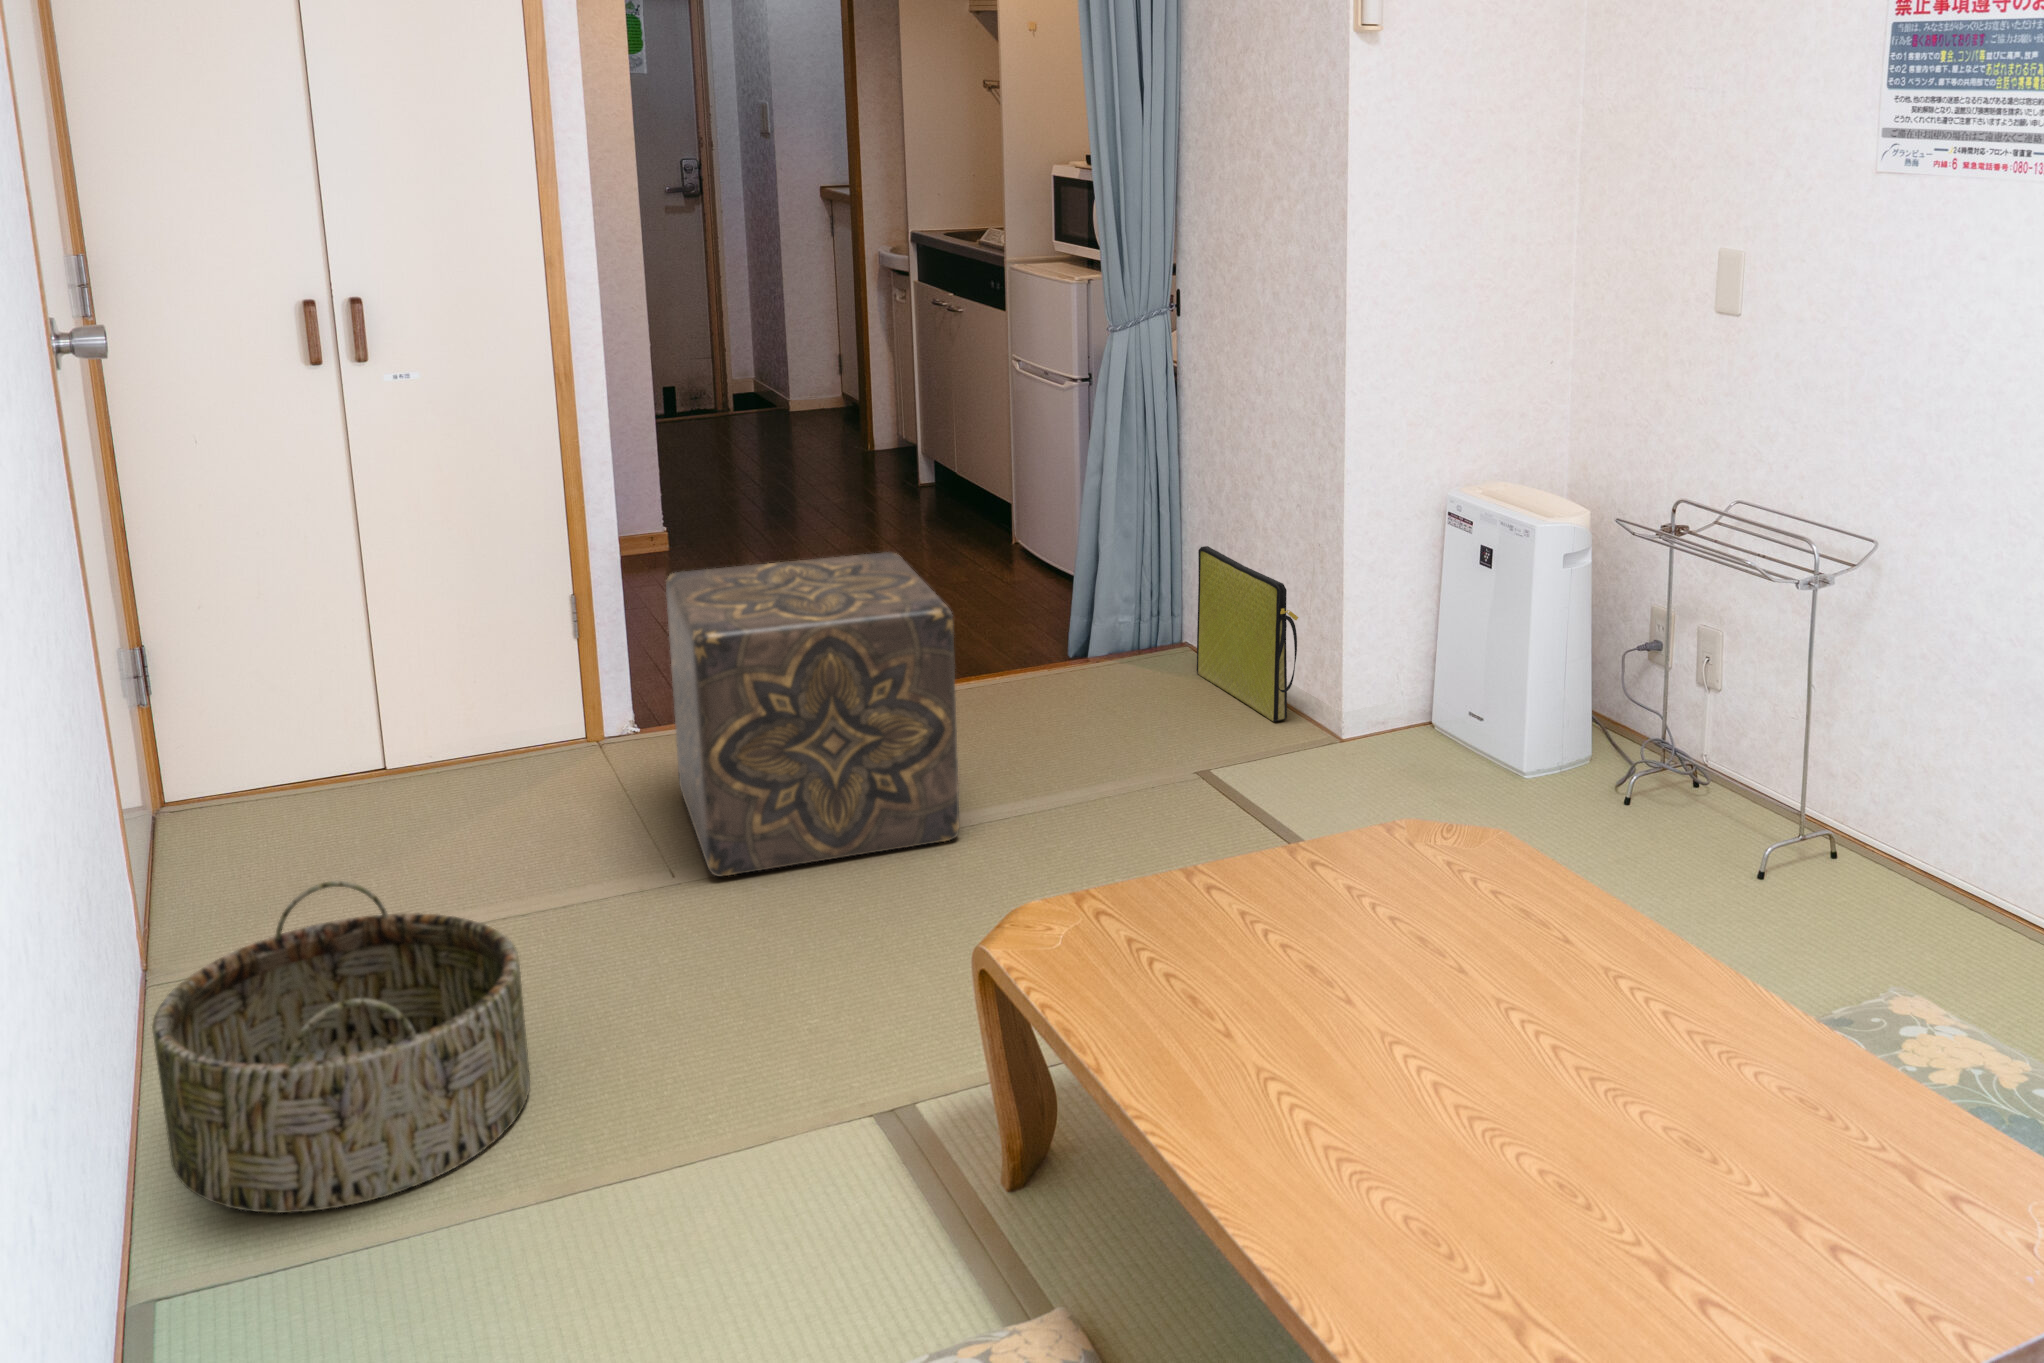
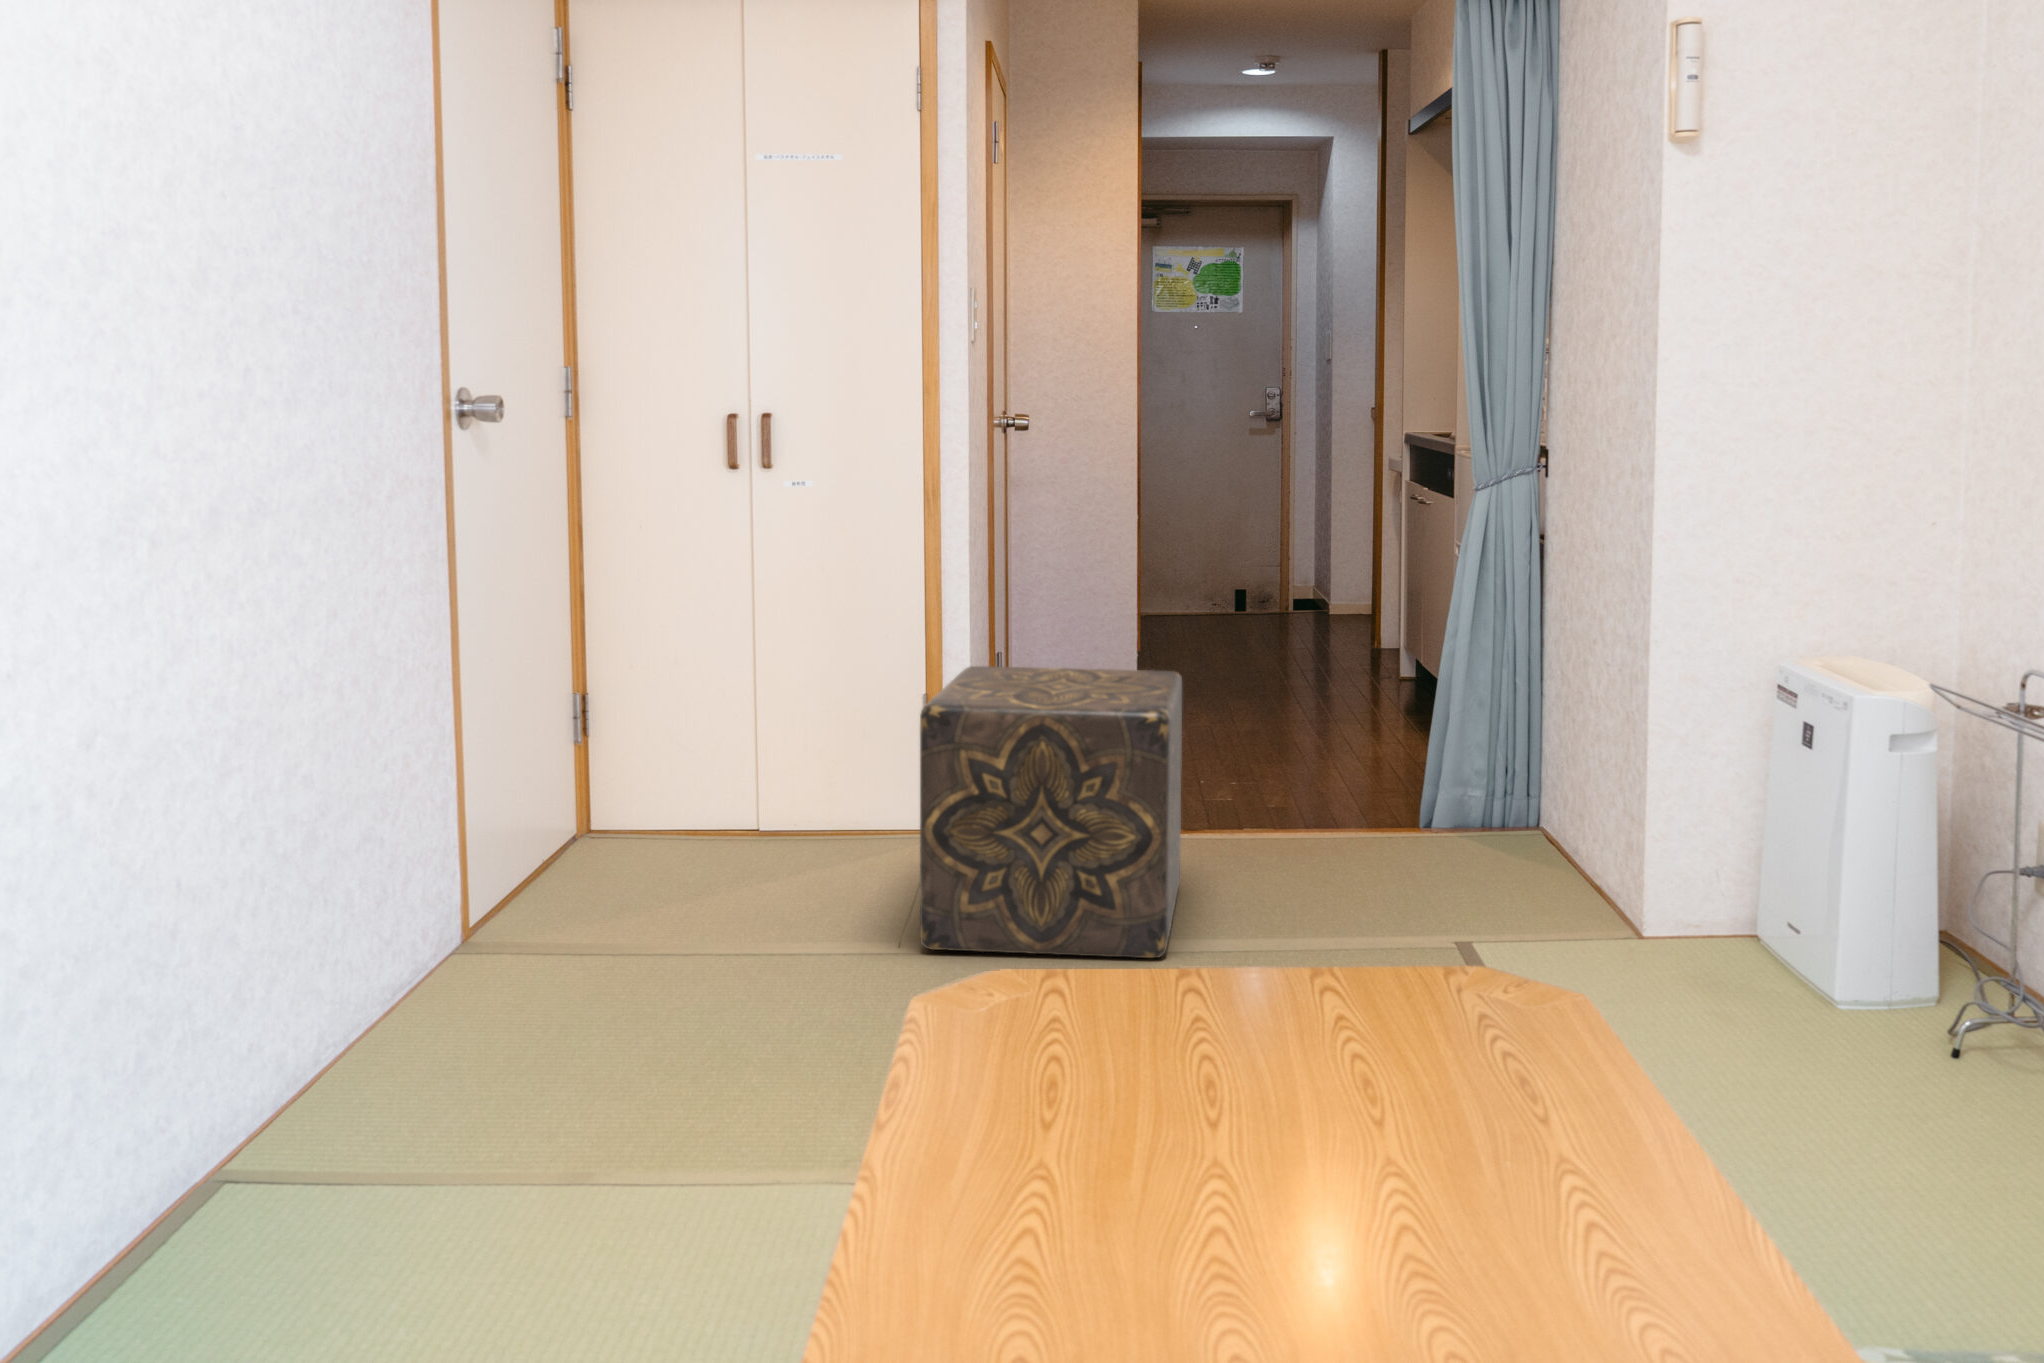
bag: present [1197,546,1298,722] -> none [1531,718,1608,911]
basket: present [152,881,530,1213] -> none [318,860,635,1138]

